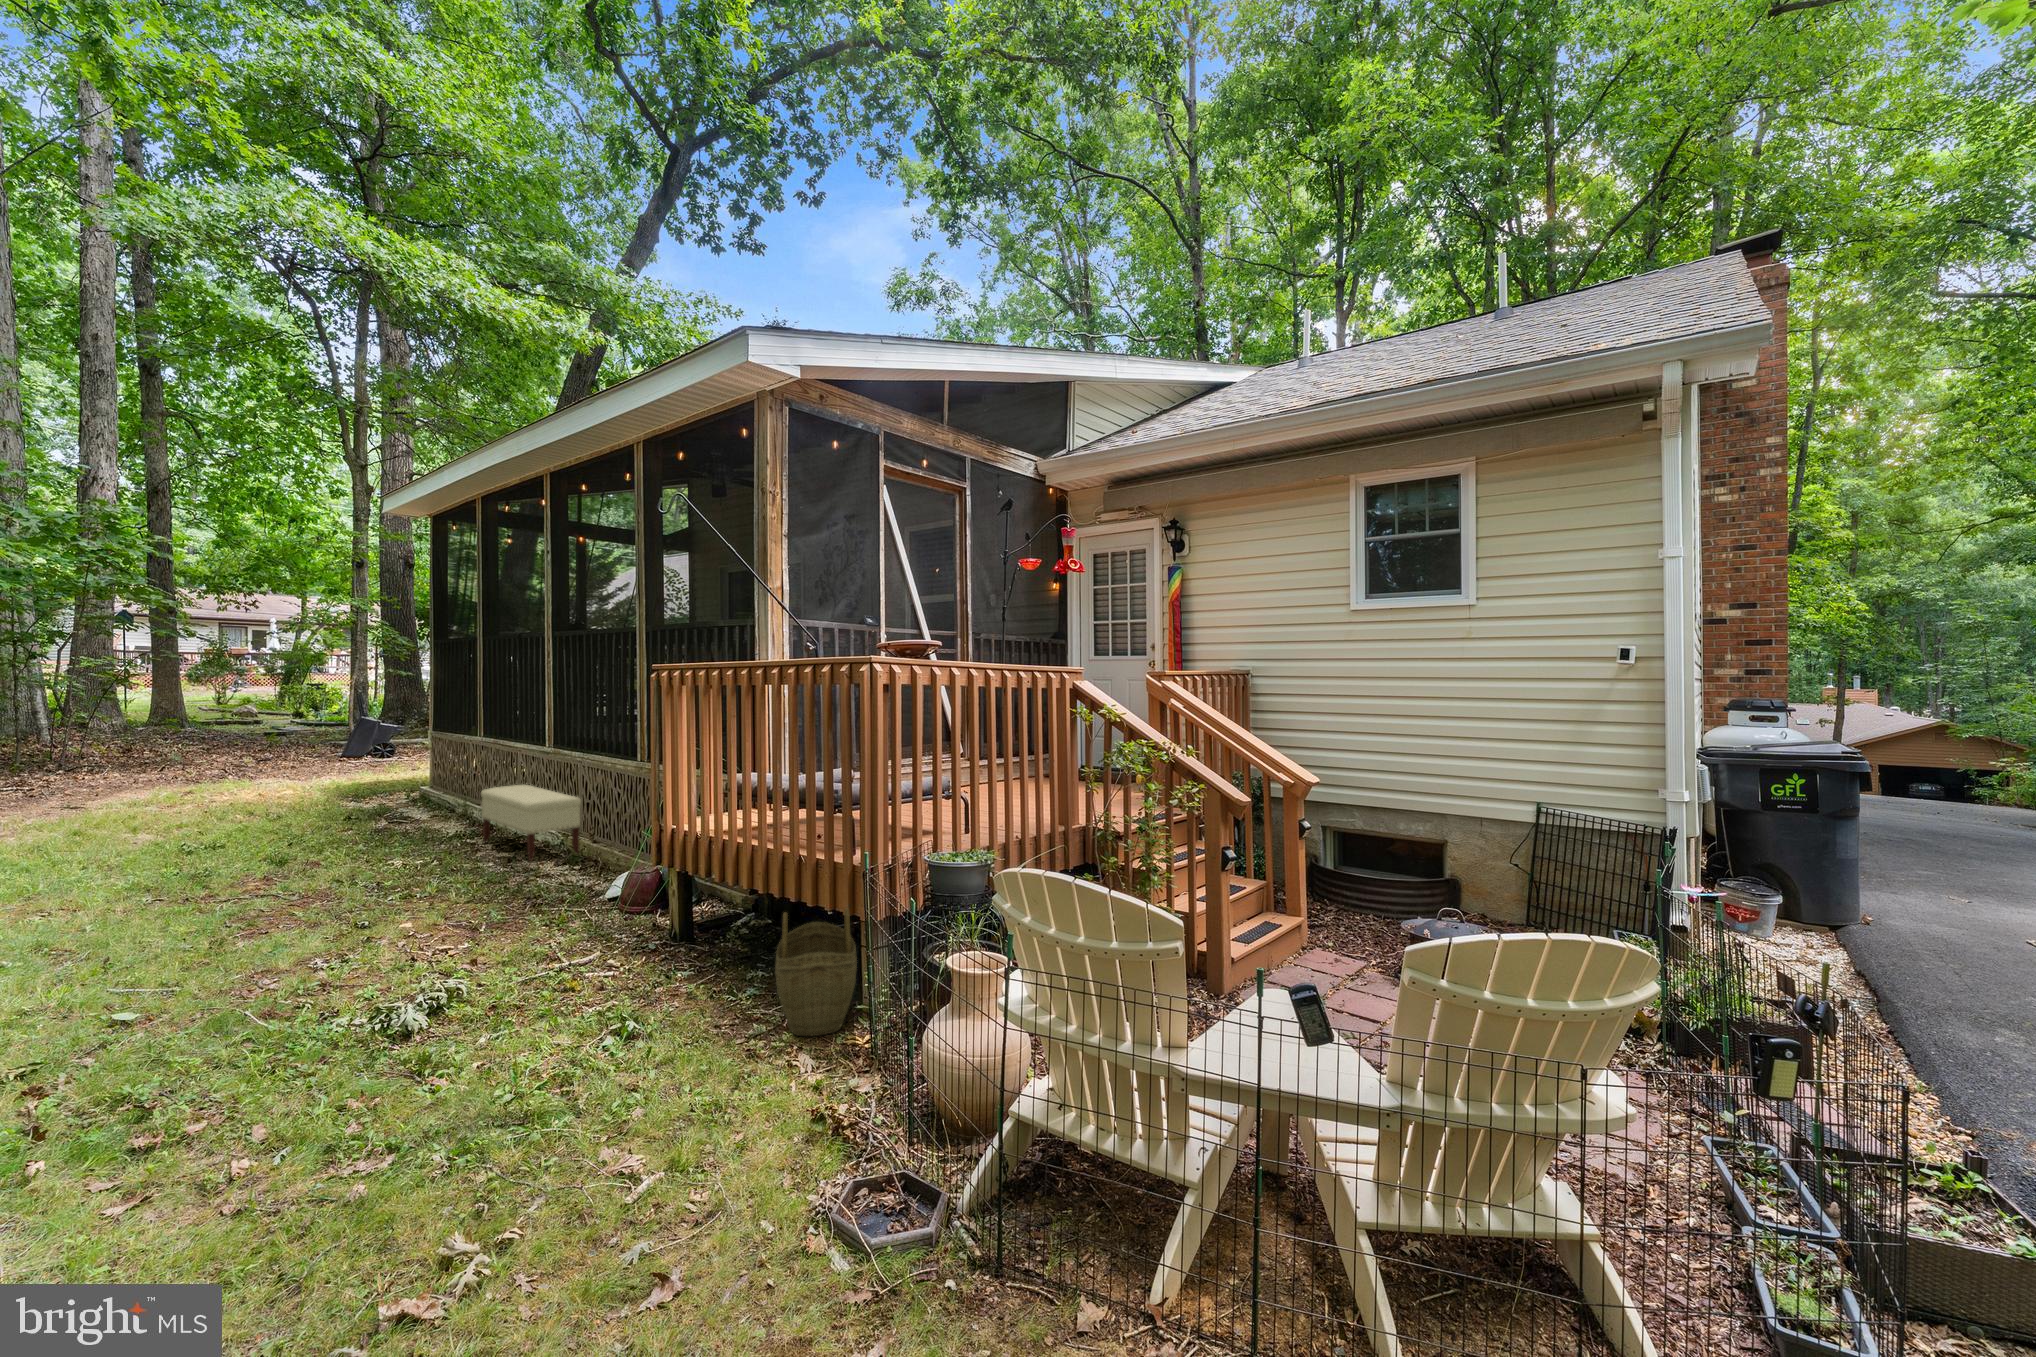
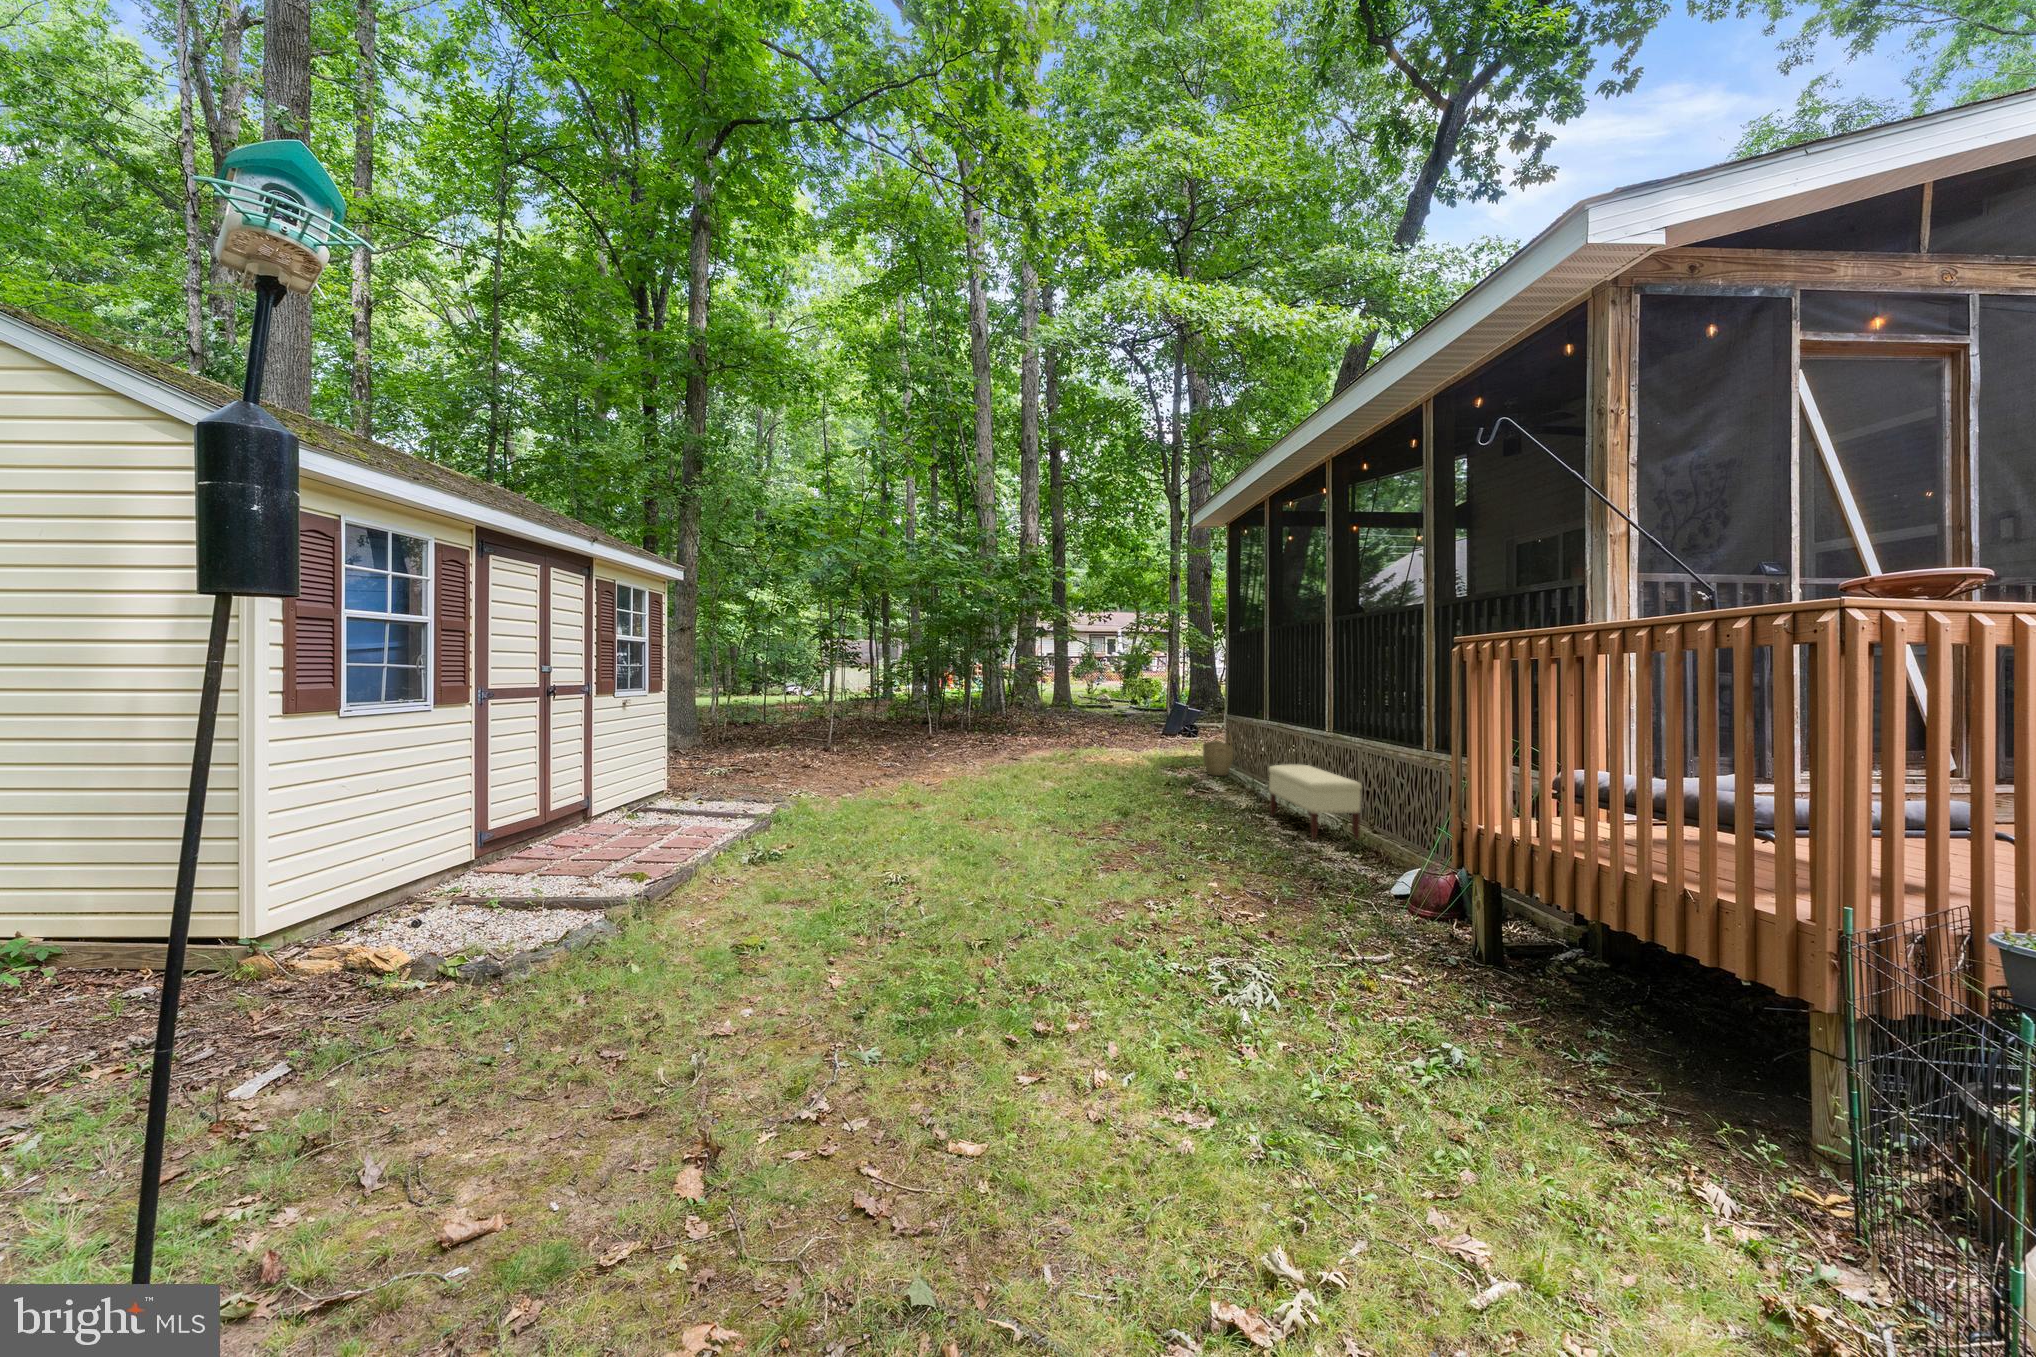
woven basket: present [775,908,857,1037] -> present [1203,734,1233,776]

